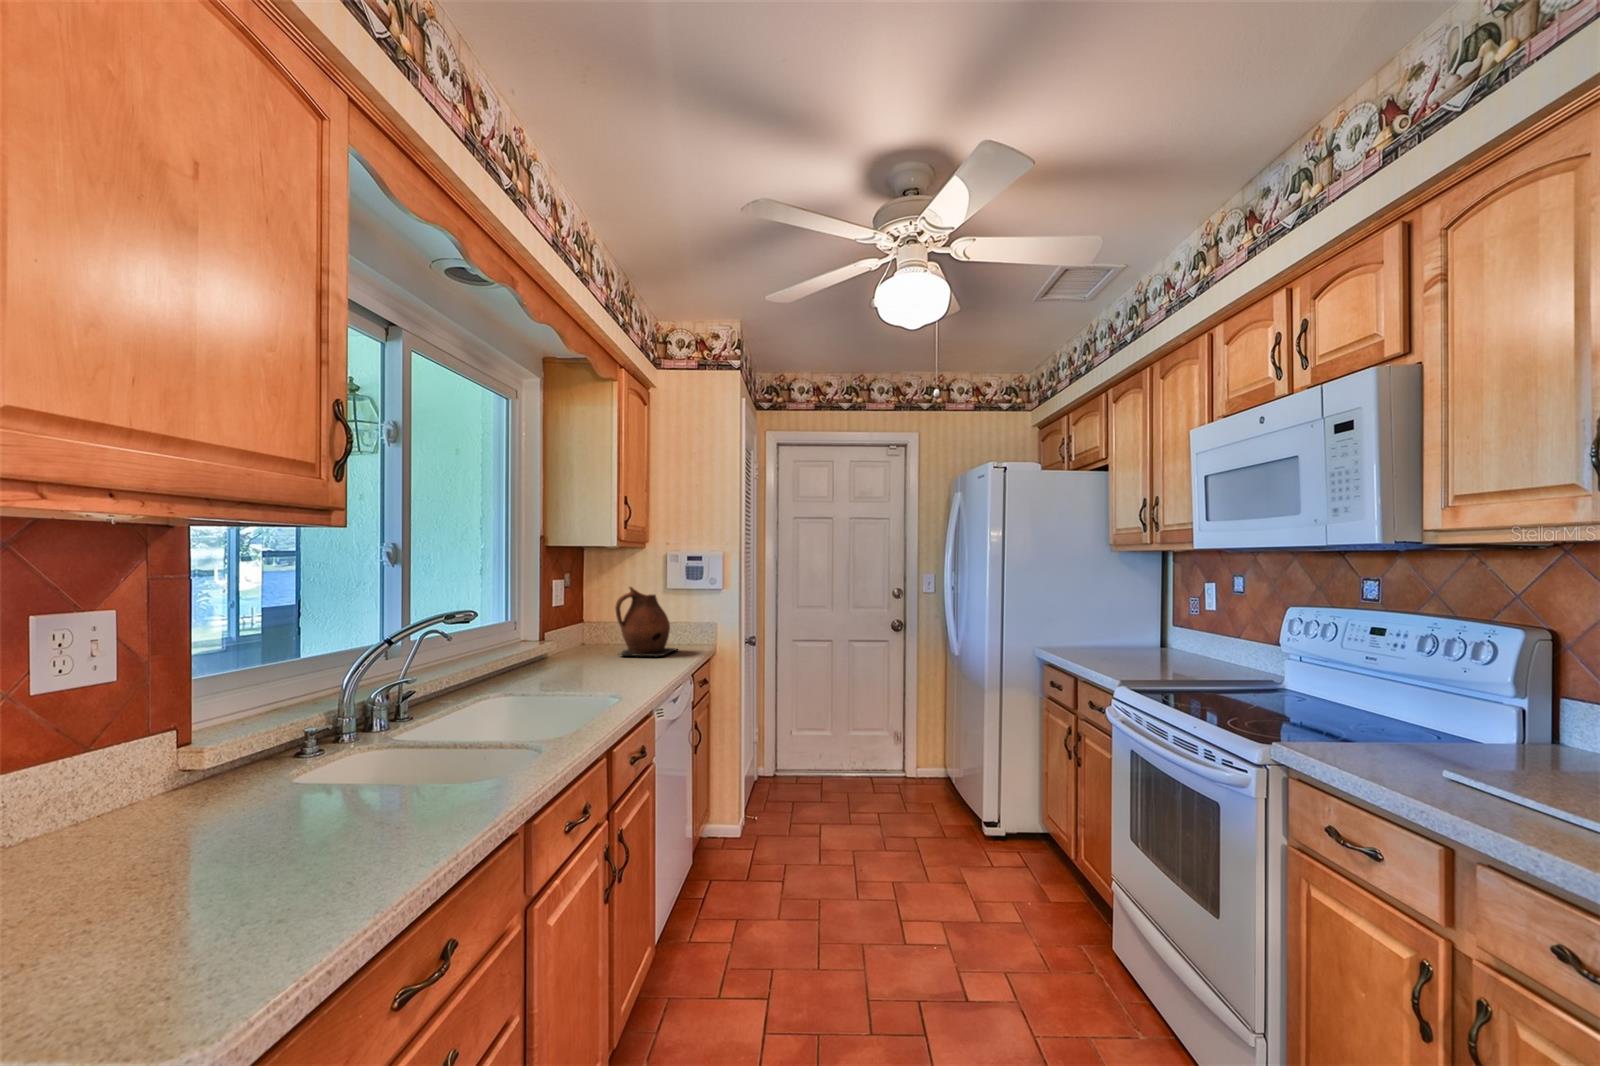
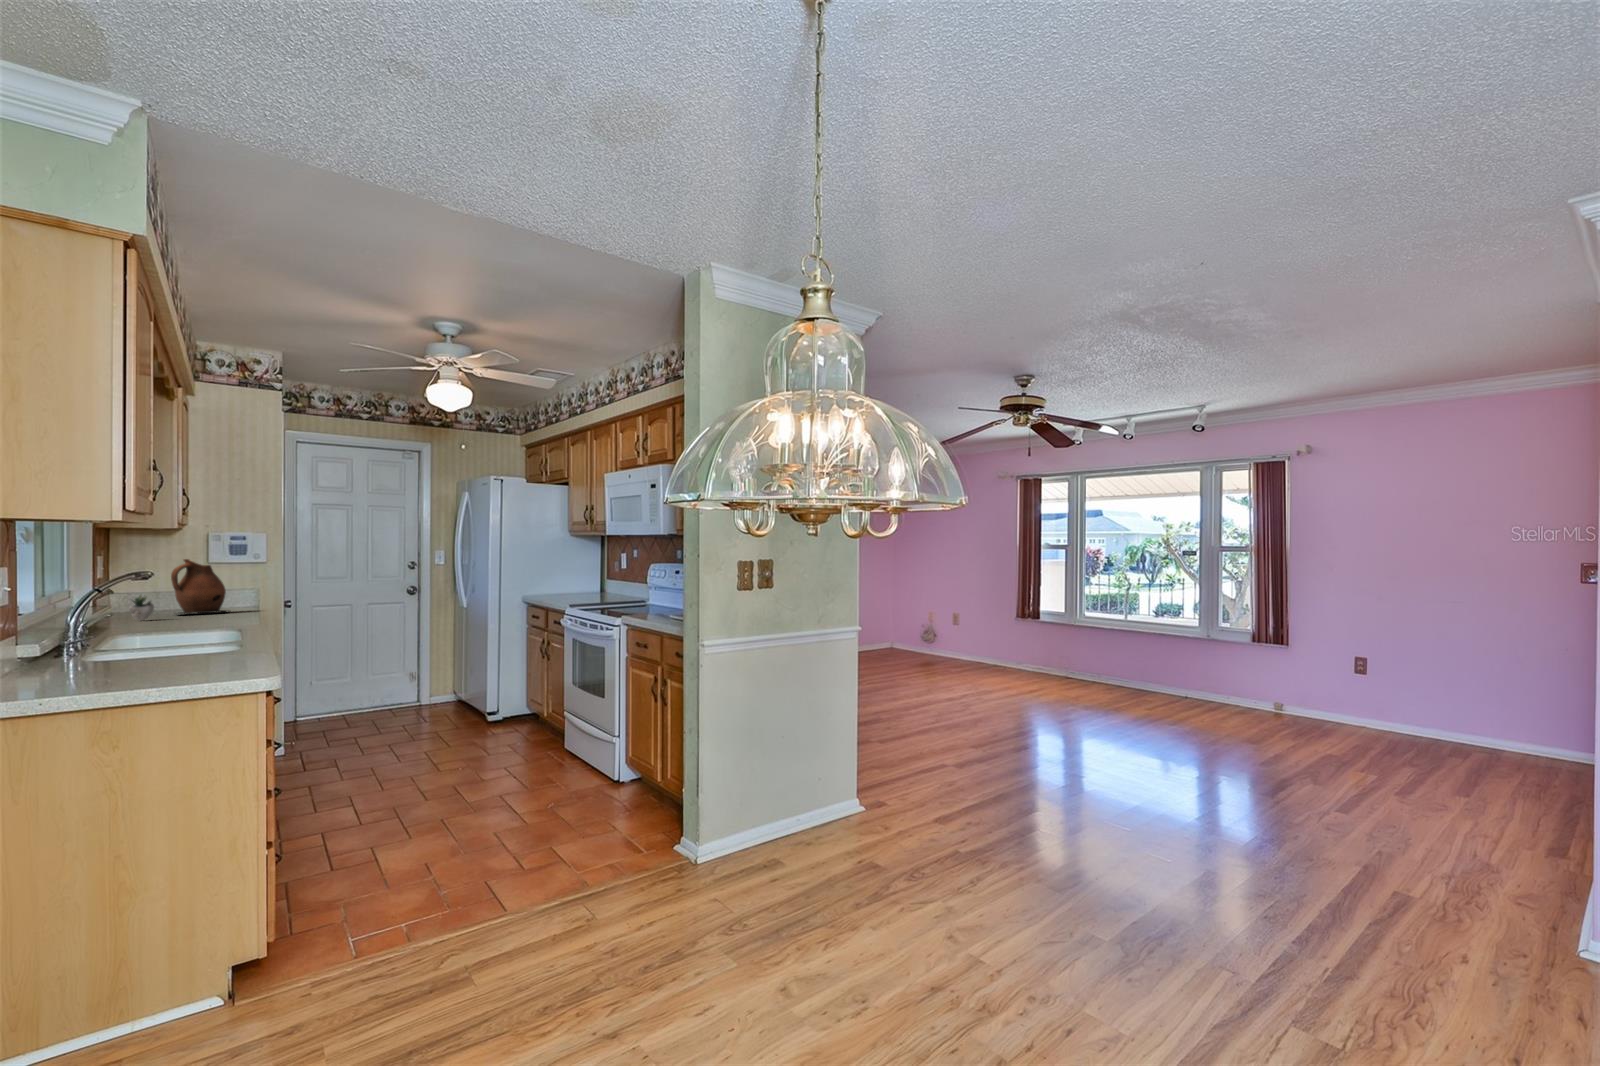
succulent plant: none [551,634,589,669] -> present [129,595,154,621]

